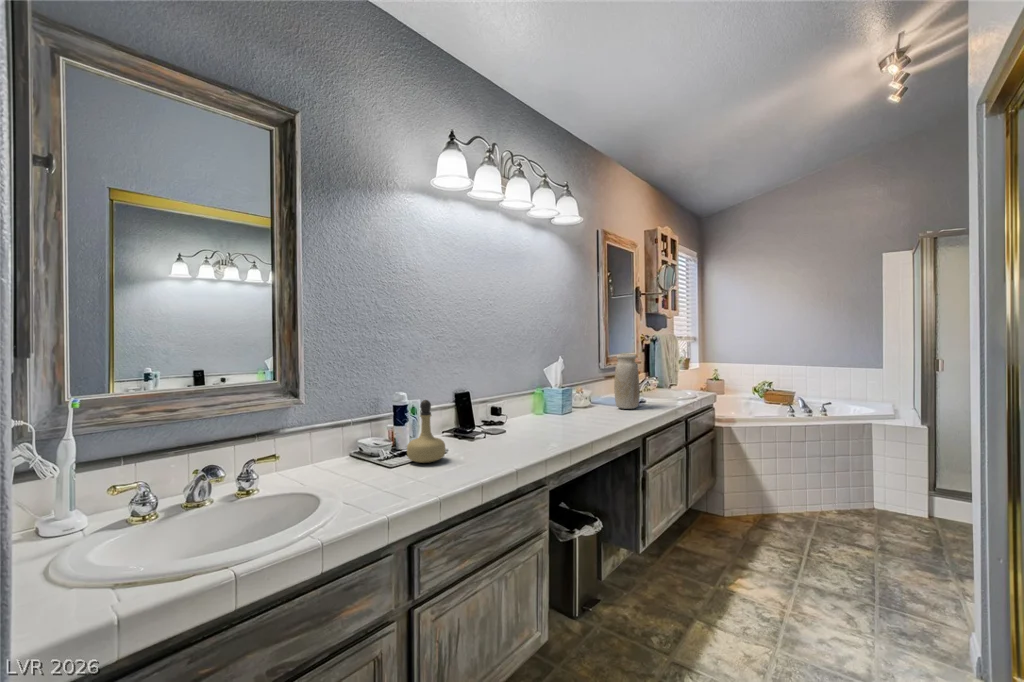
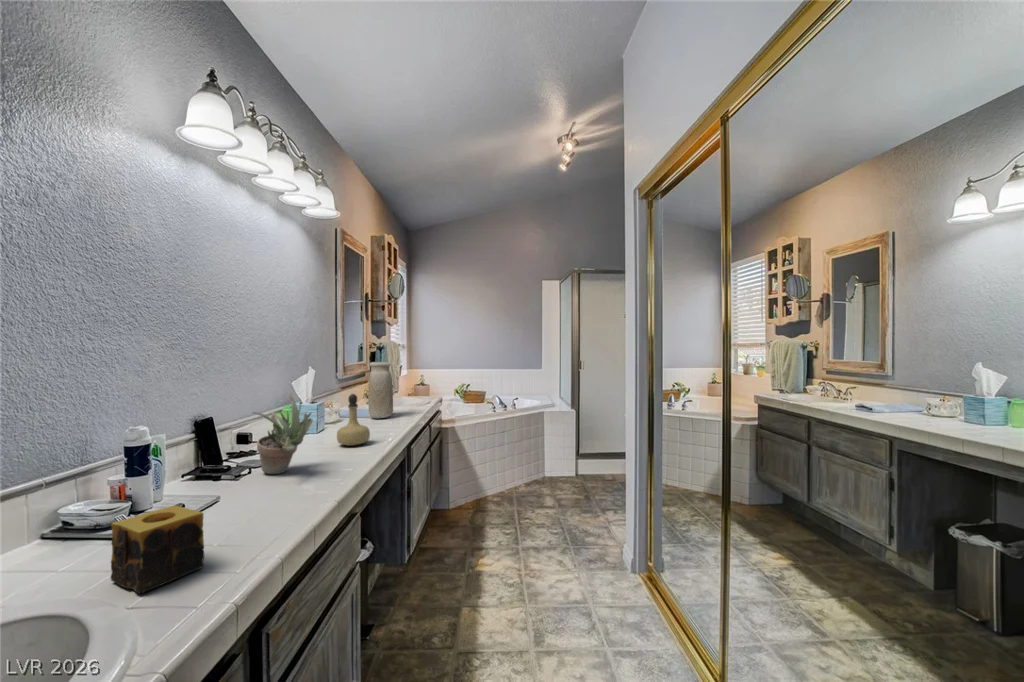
succulent plant: none [484,377,526,442] -> present [253,393,313,474]
perfume bottle: present [407,400,445,463] -> present [337,394,370,446]
candle: none [357,446,399,496] -> present [111,505,204,593]

